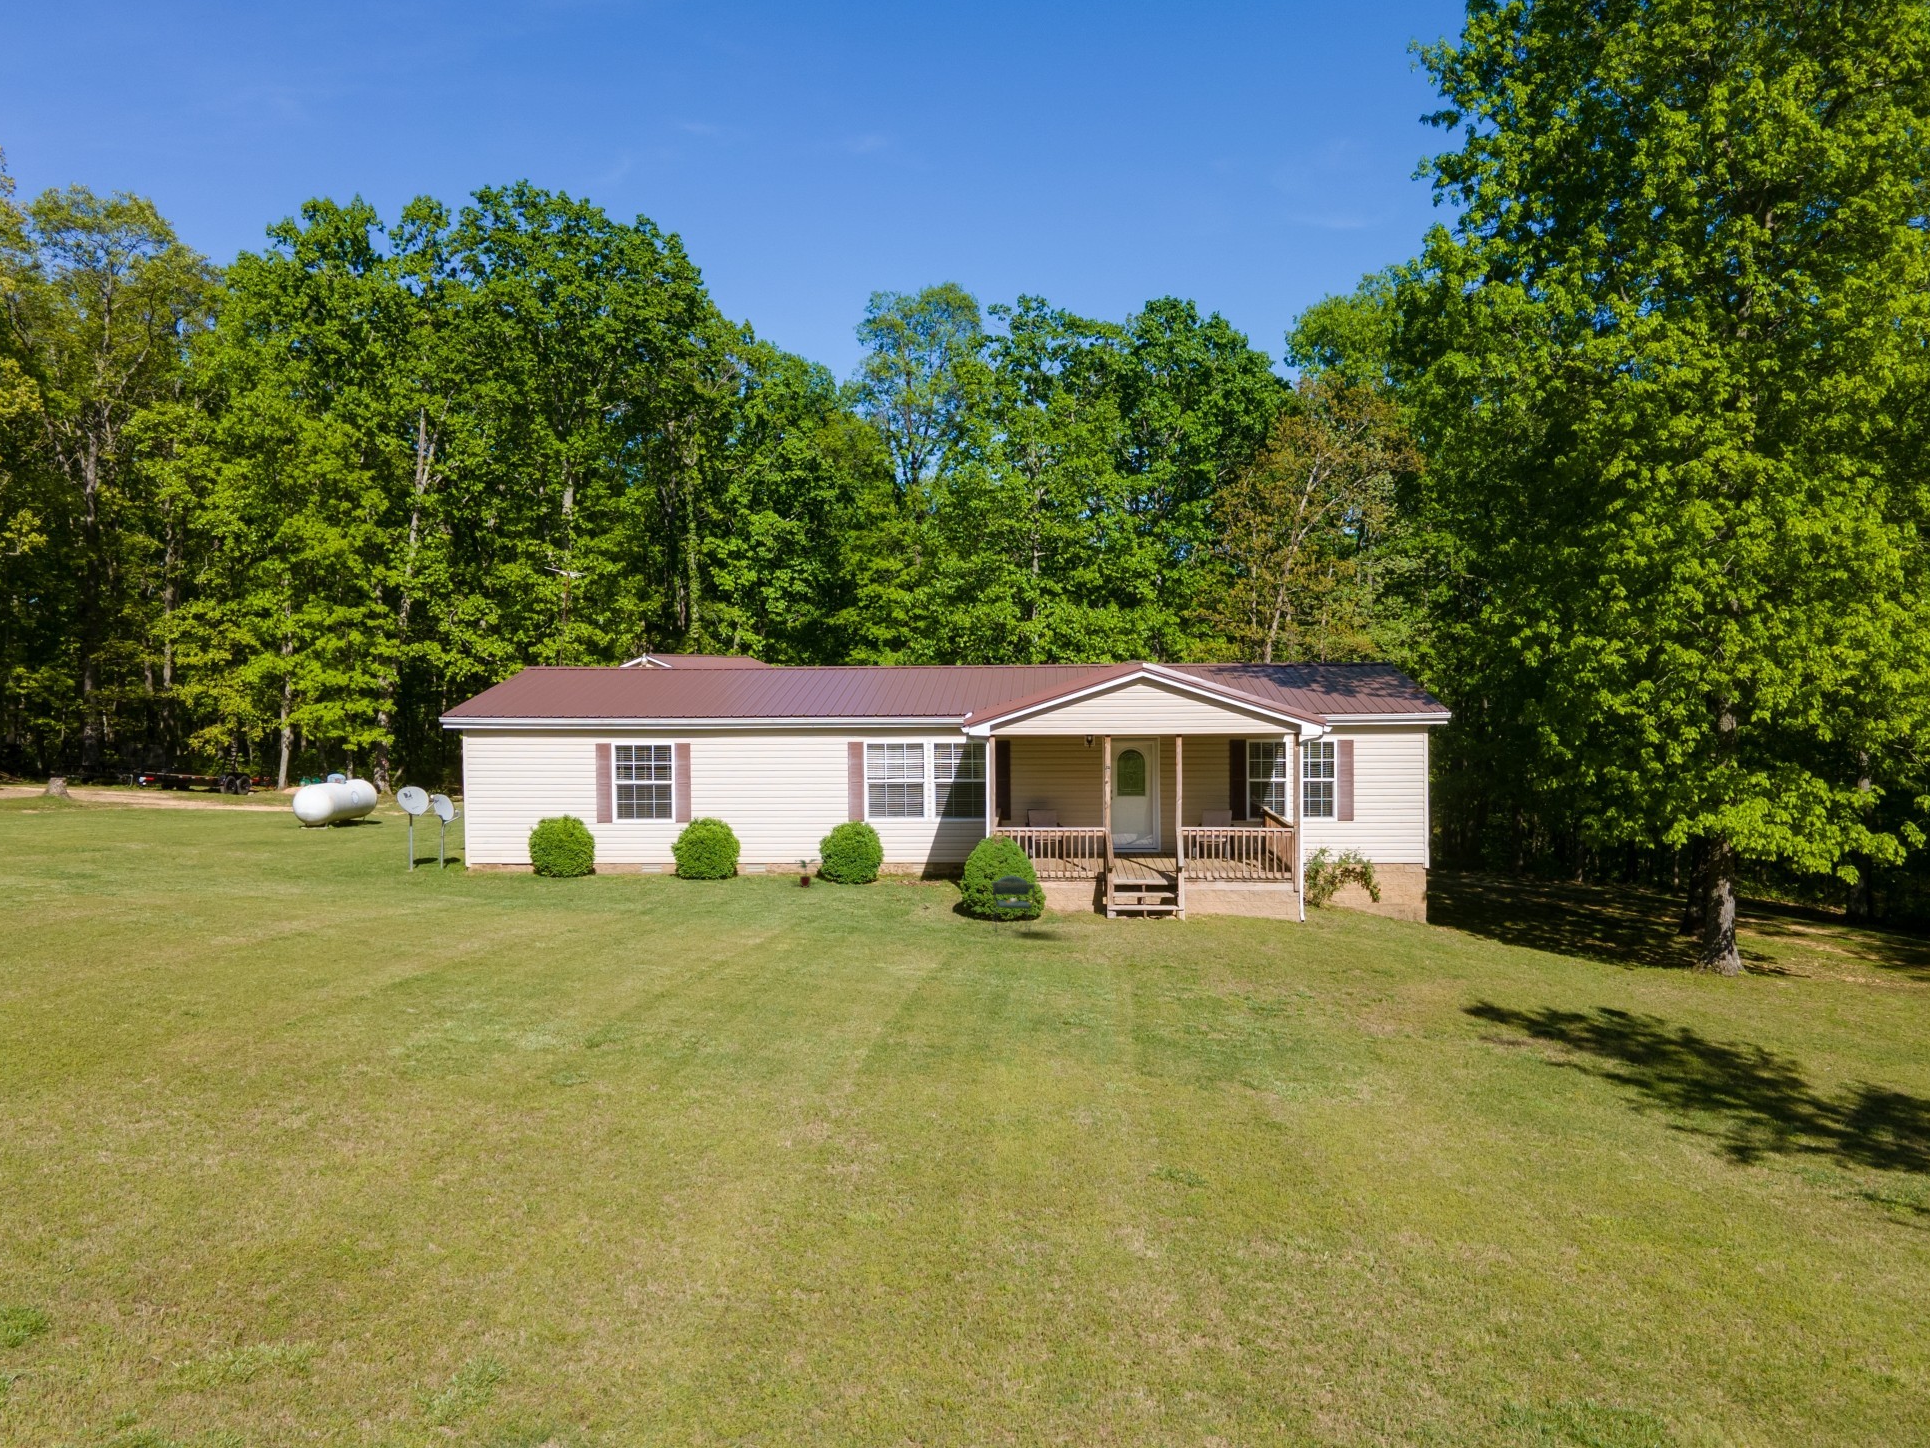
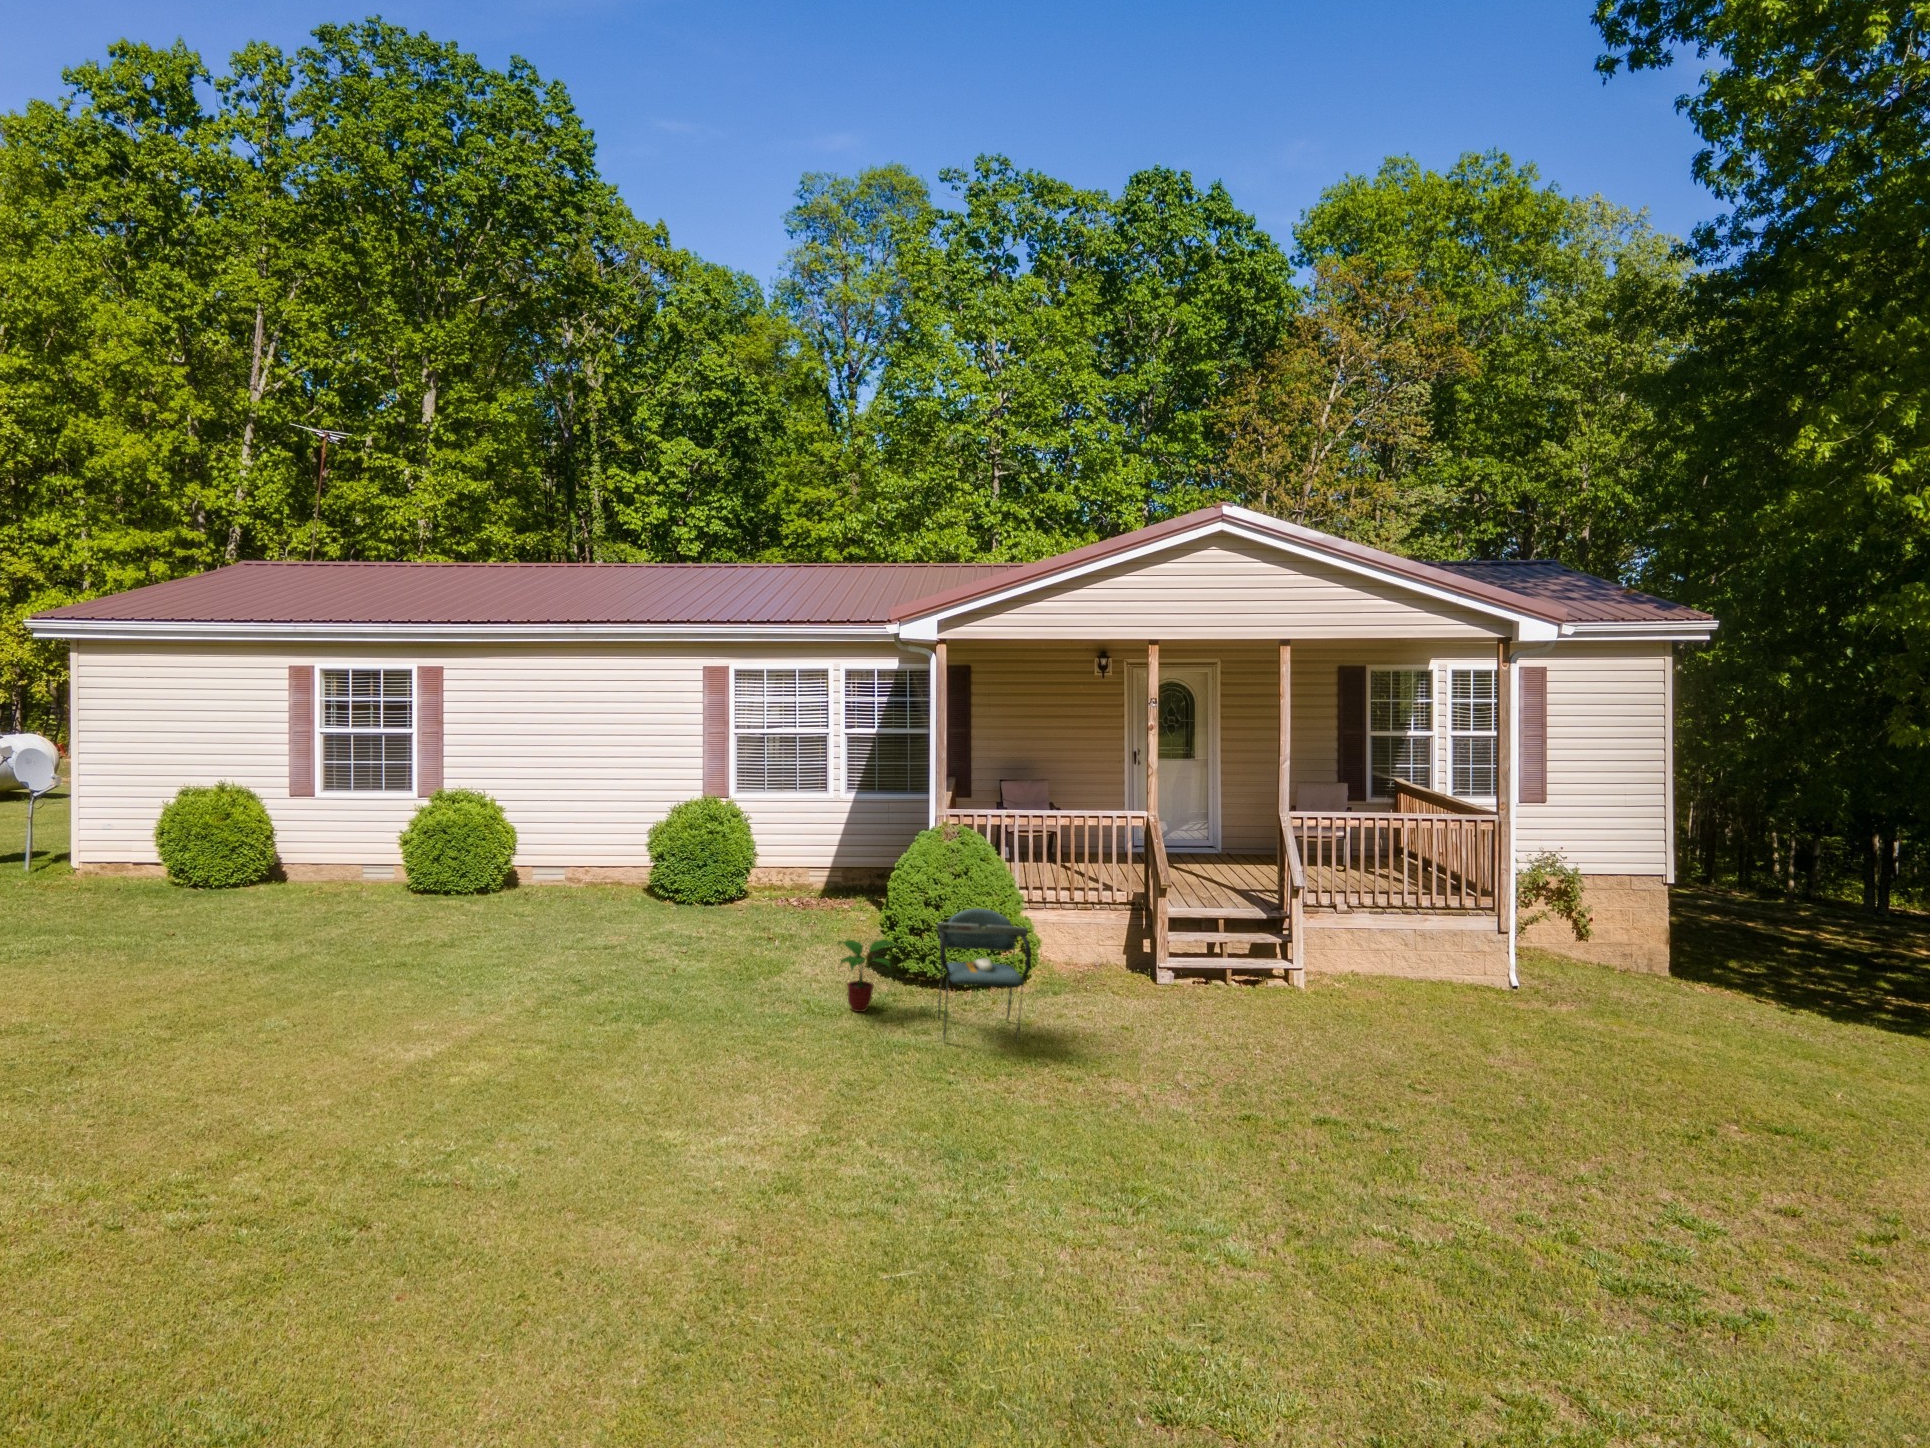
potted plant: present [796,859,816,887] -> present [838,940,900,1012]

